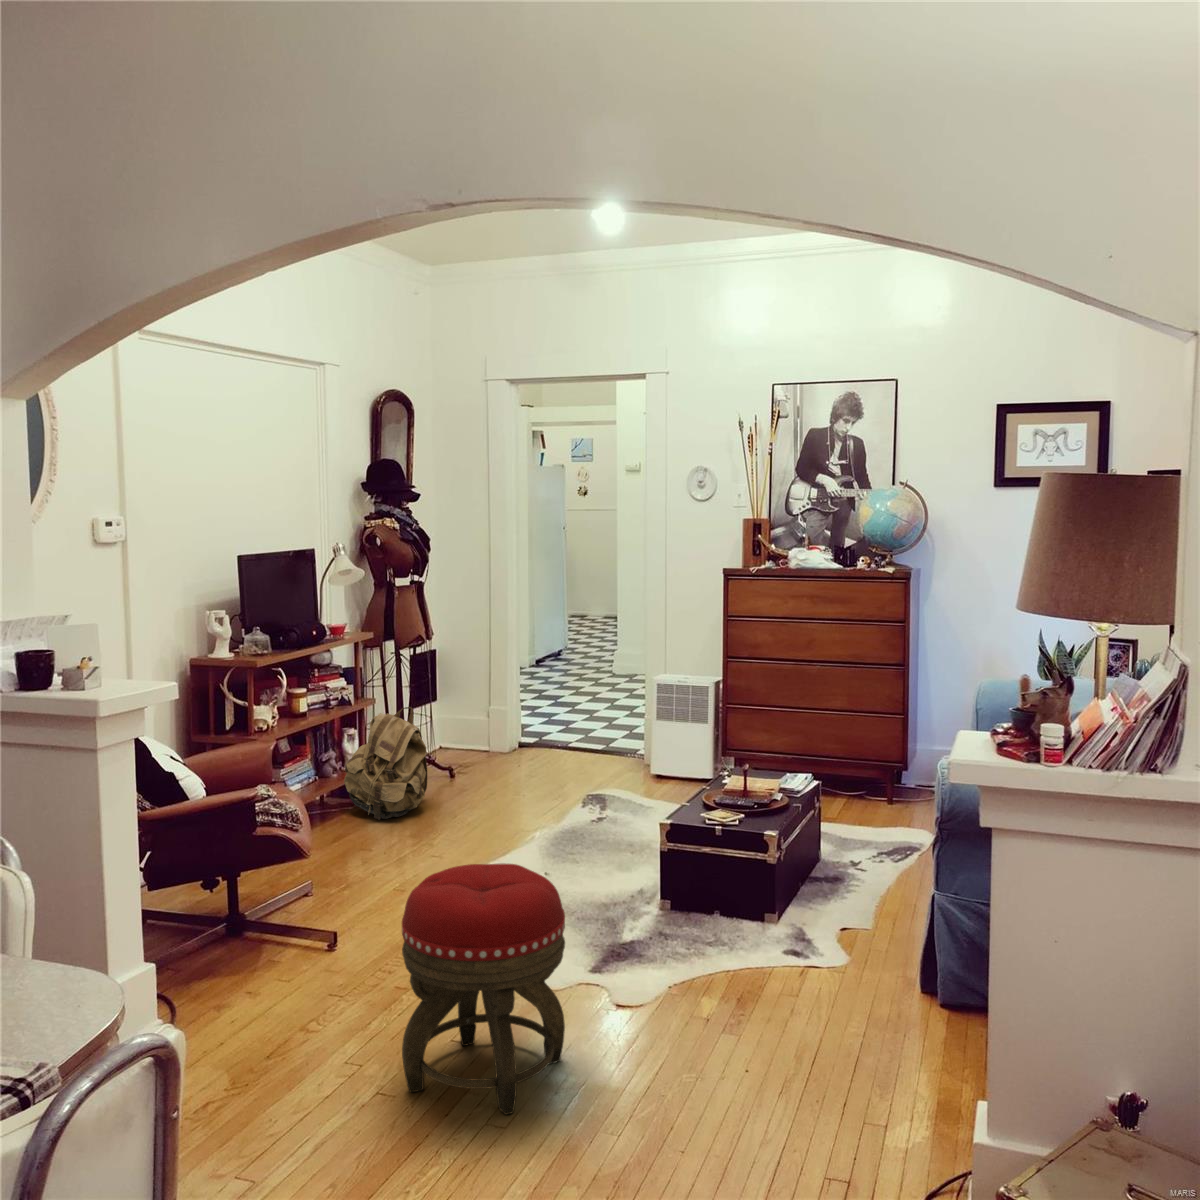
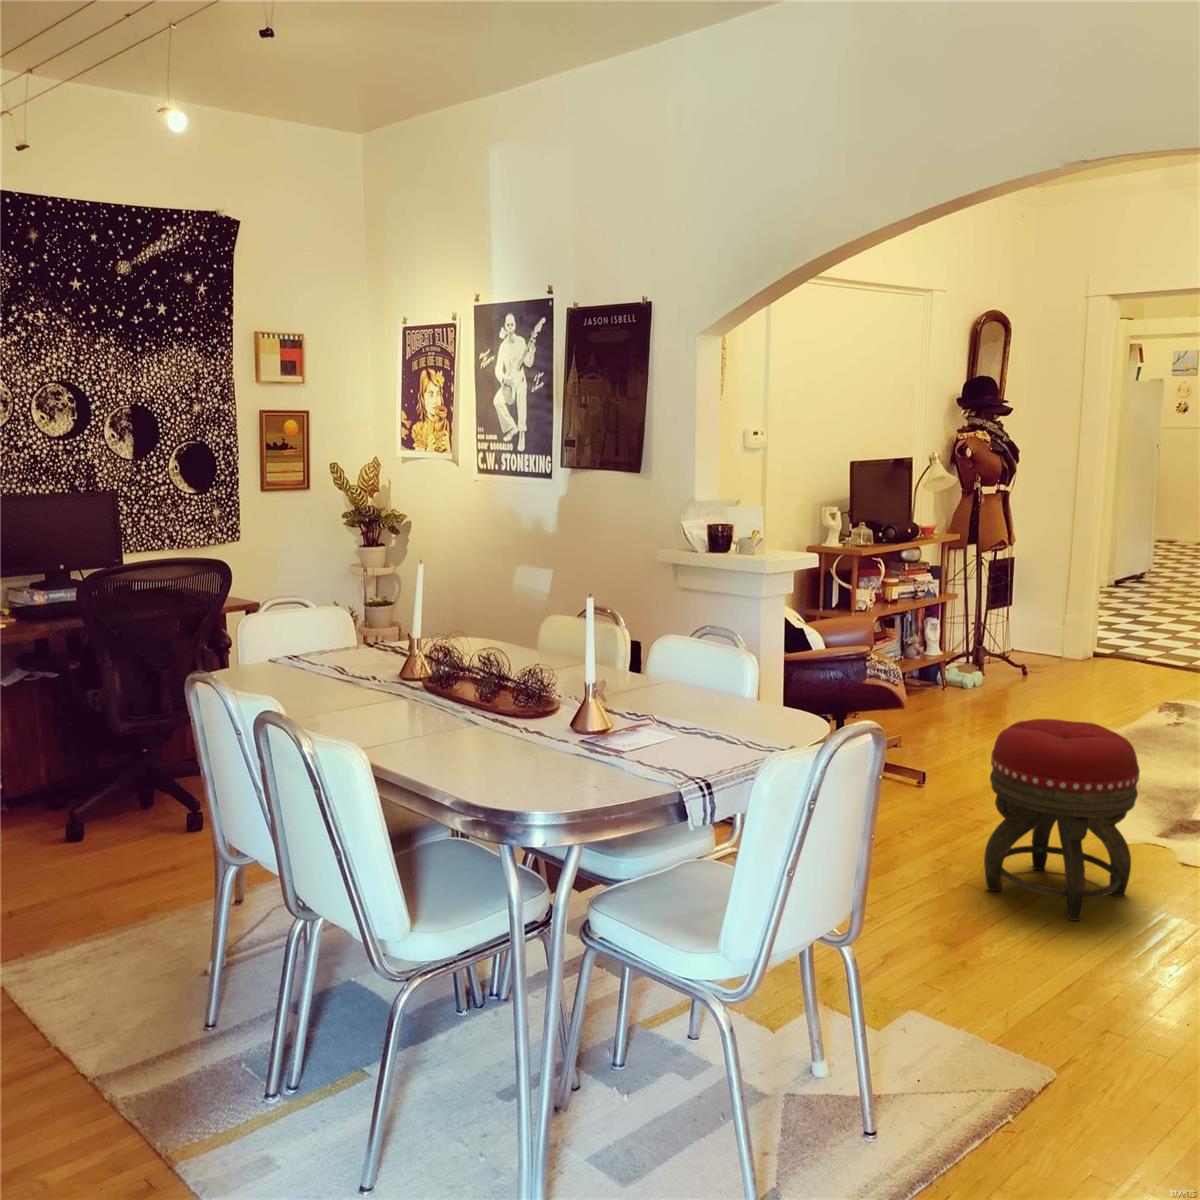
backpack: present [344,707,427,820] -> none [926,603,1004,699]

